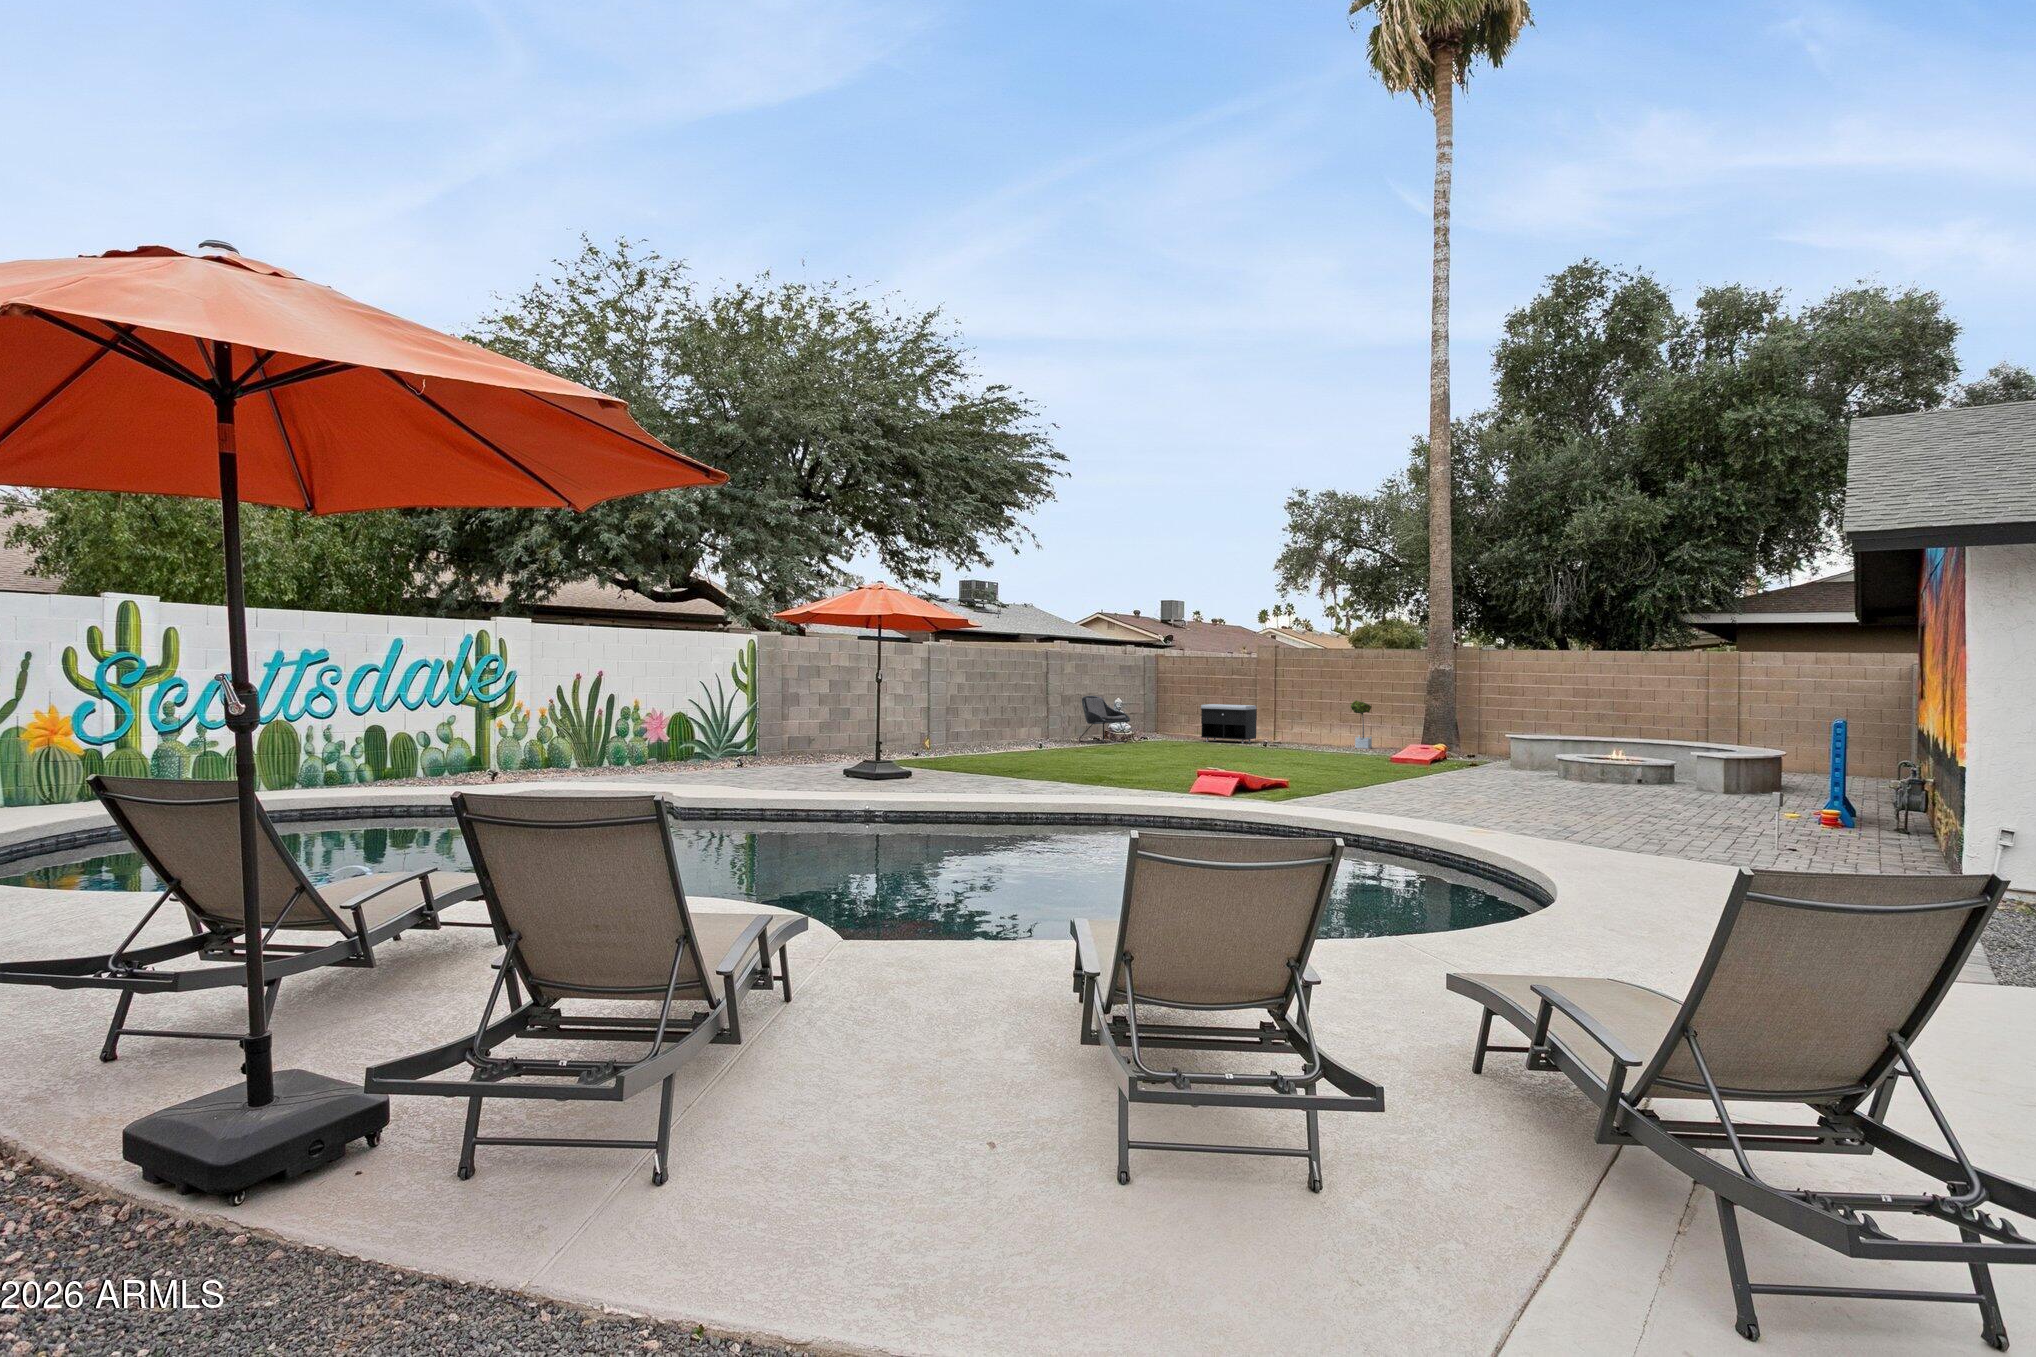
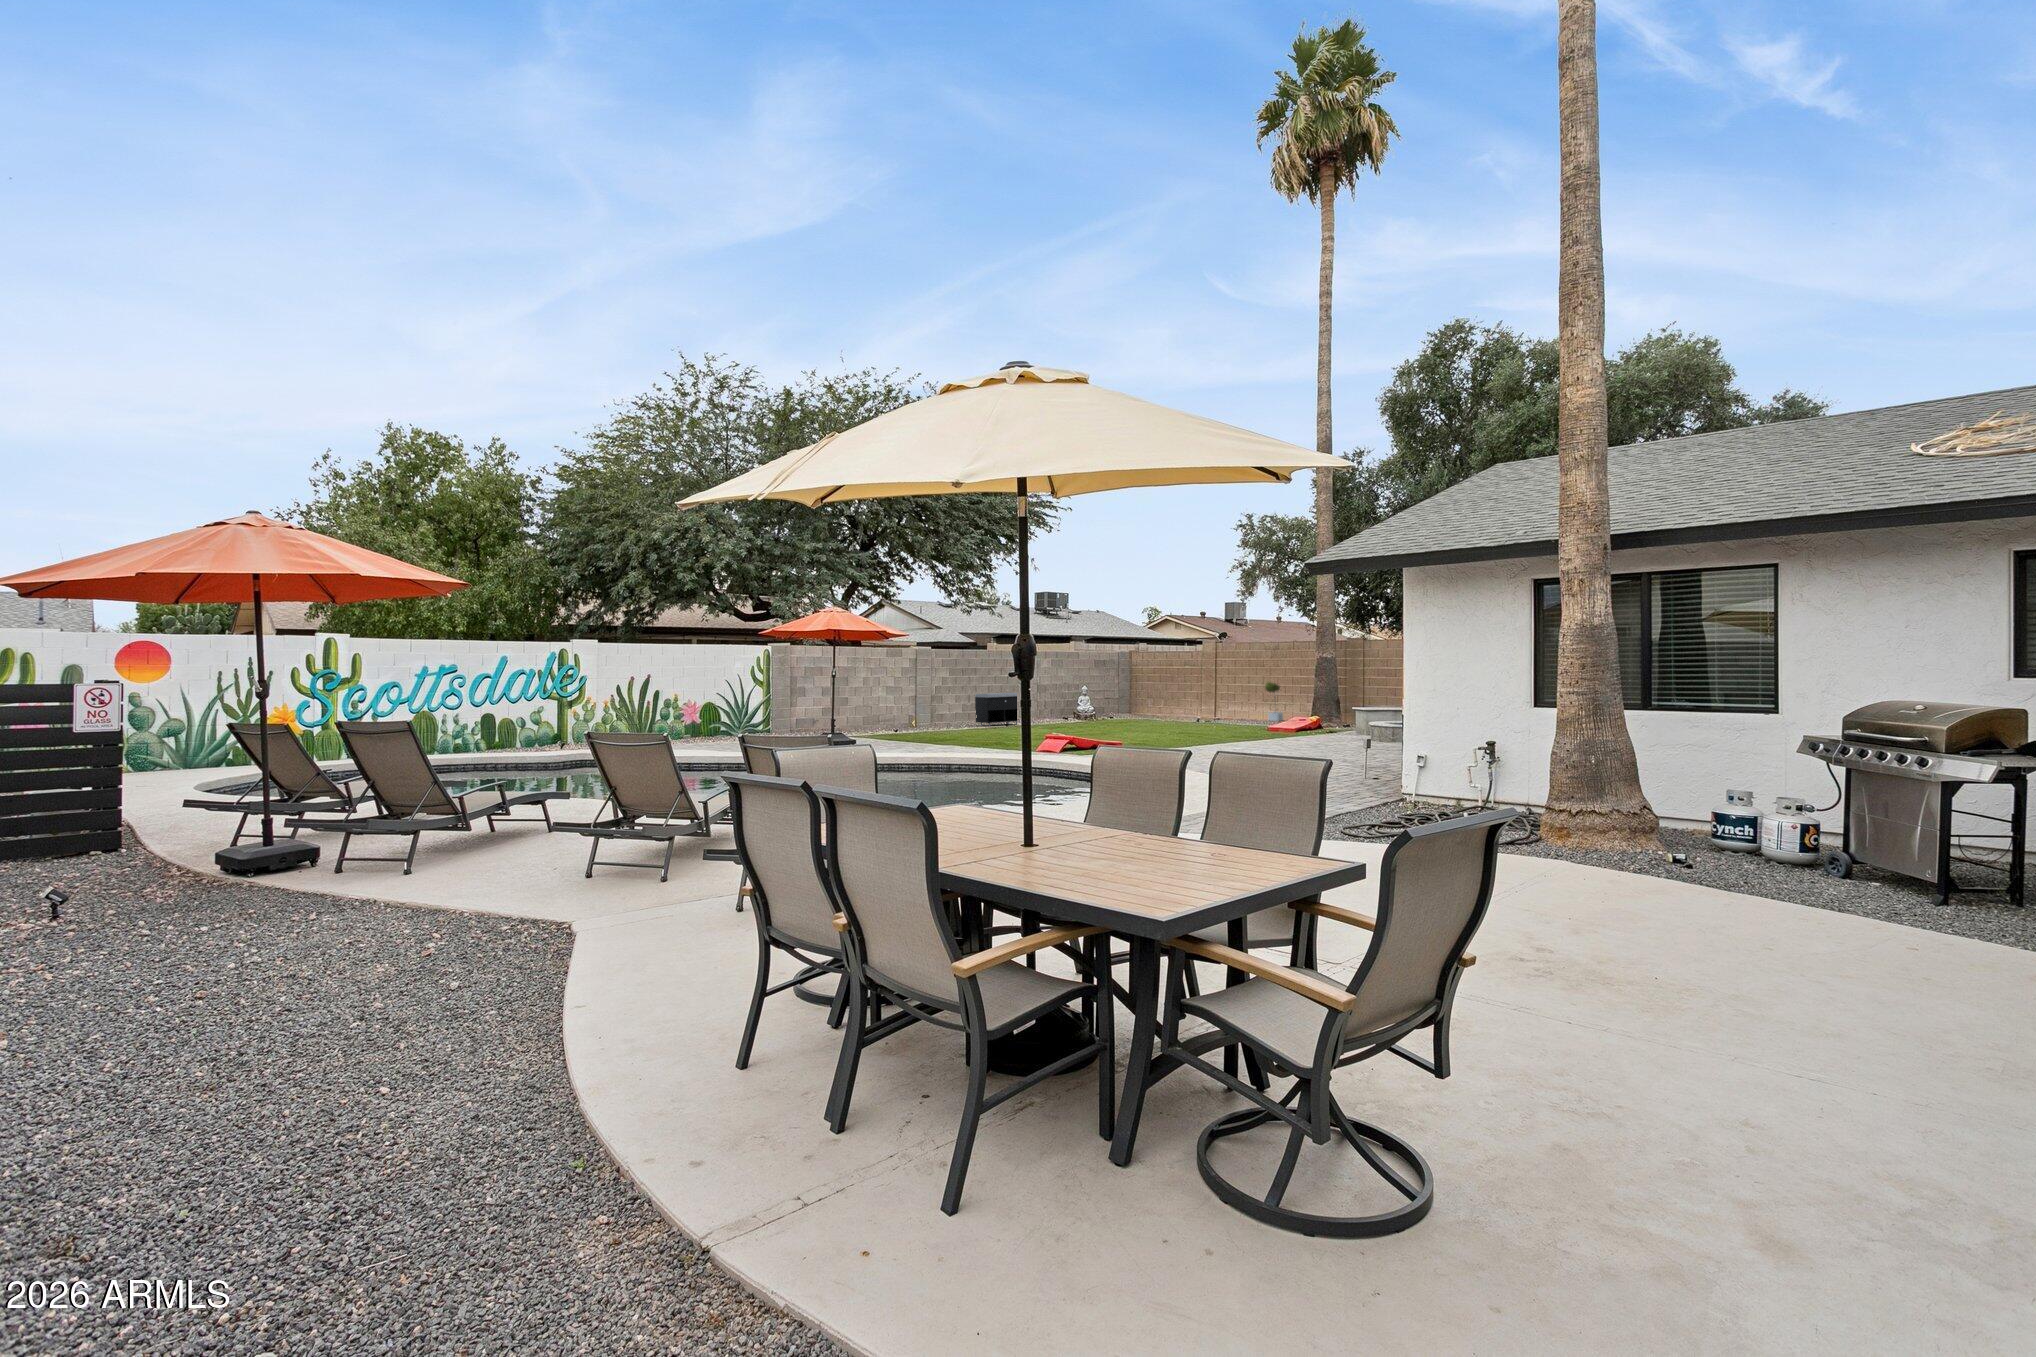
lounge chair: present [1079,696,1130,744] -> none [1050,685,1090,723]
storage bench: present [1201,704,1257,744] -> present [975,693,1017,726]

